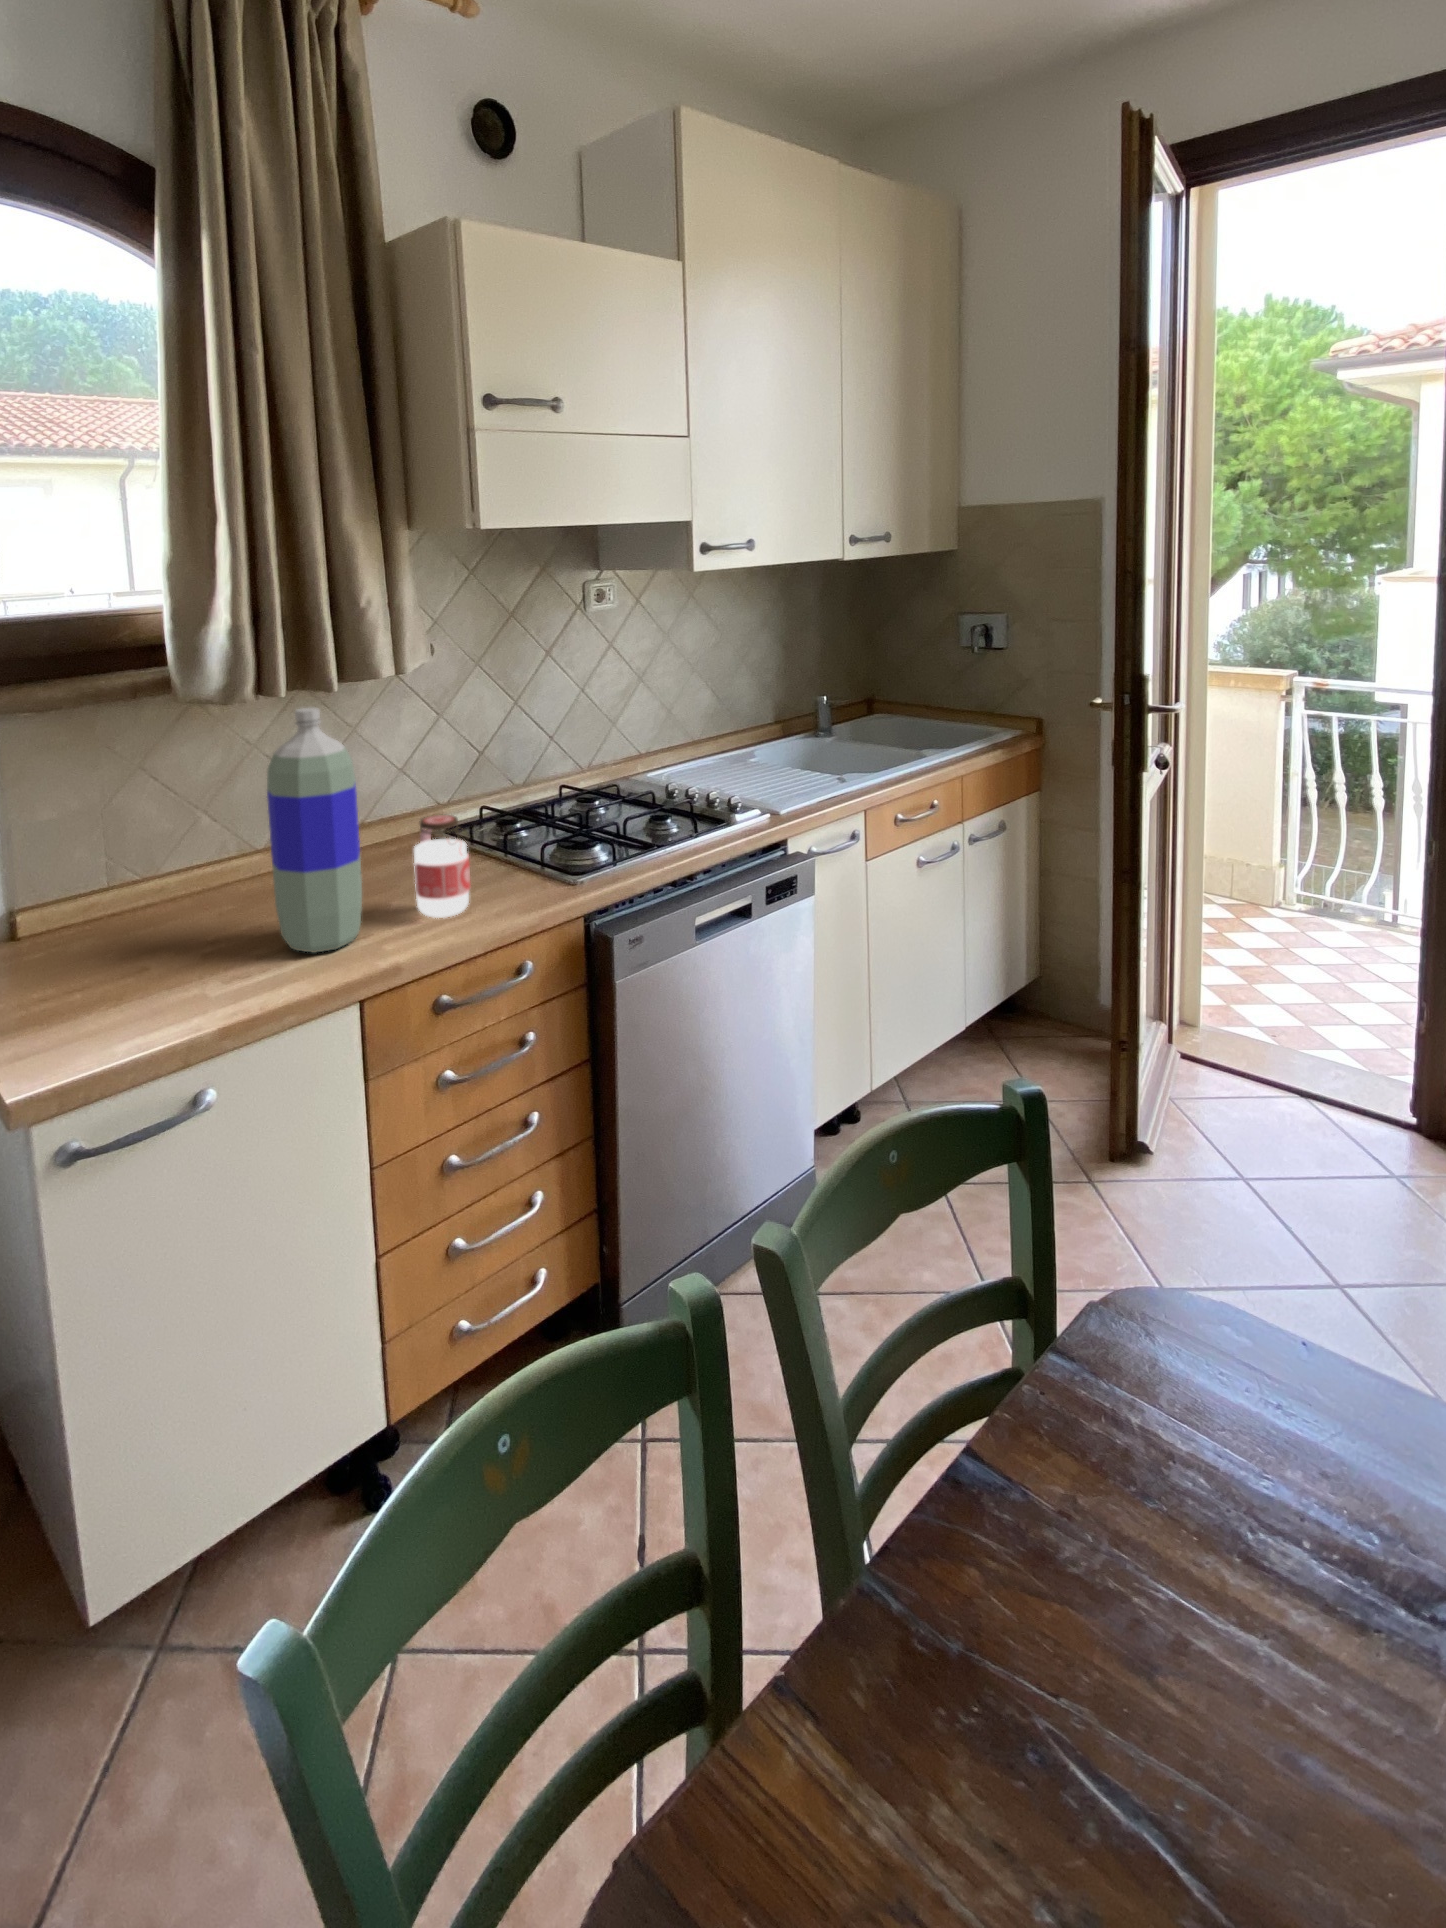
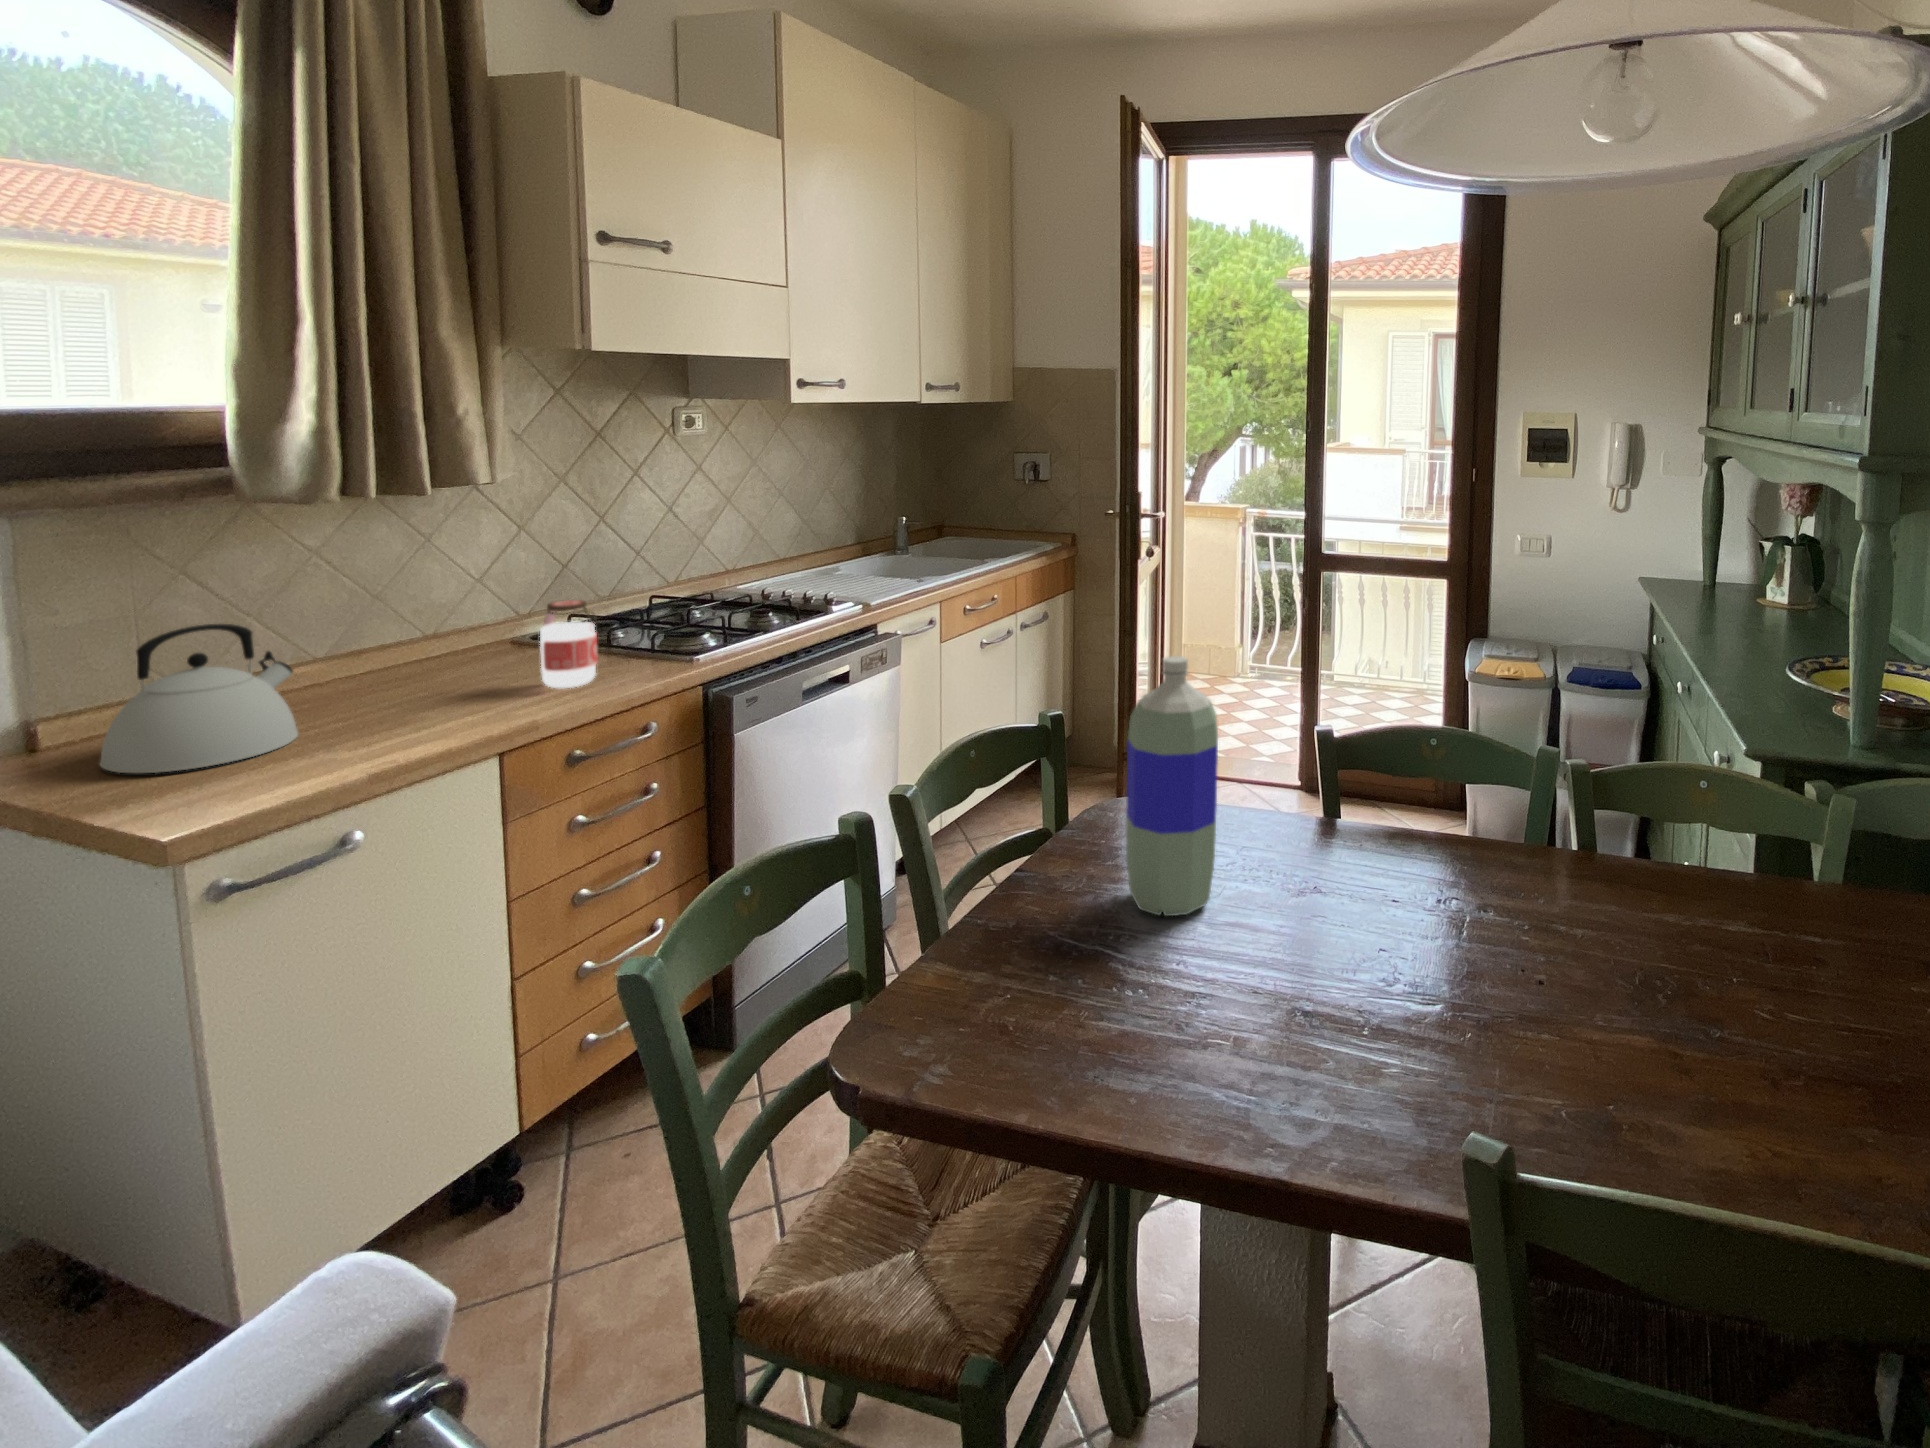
bottle: present [267,708,362,953] -> present [1126,656,1218,916]
kettle: none [46,832,201,986] -> present [100,624,298,773]

